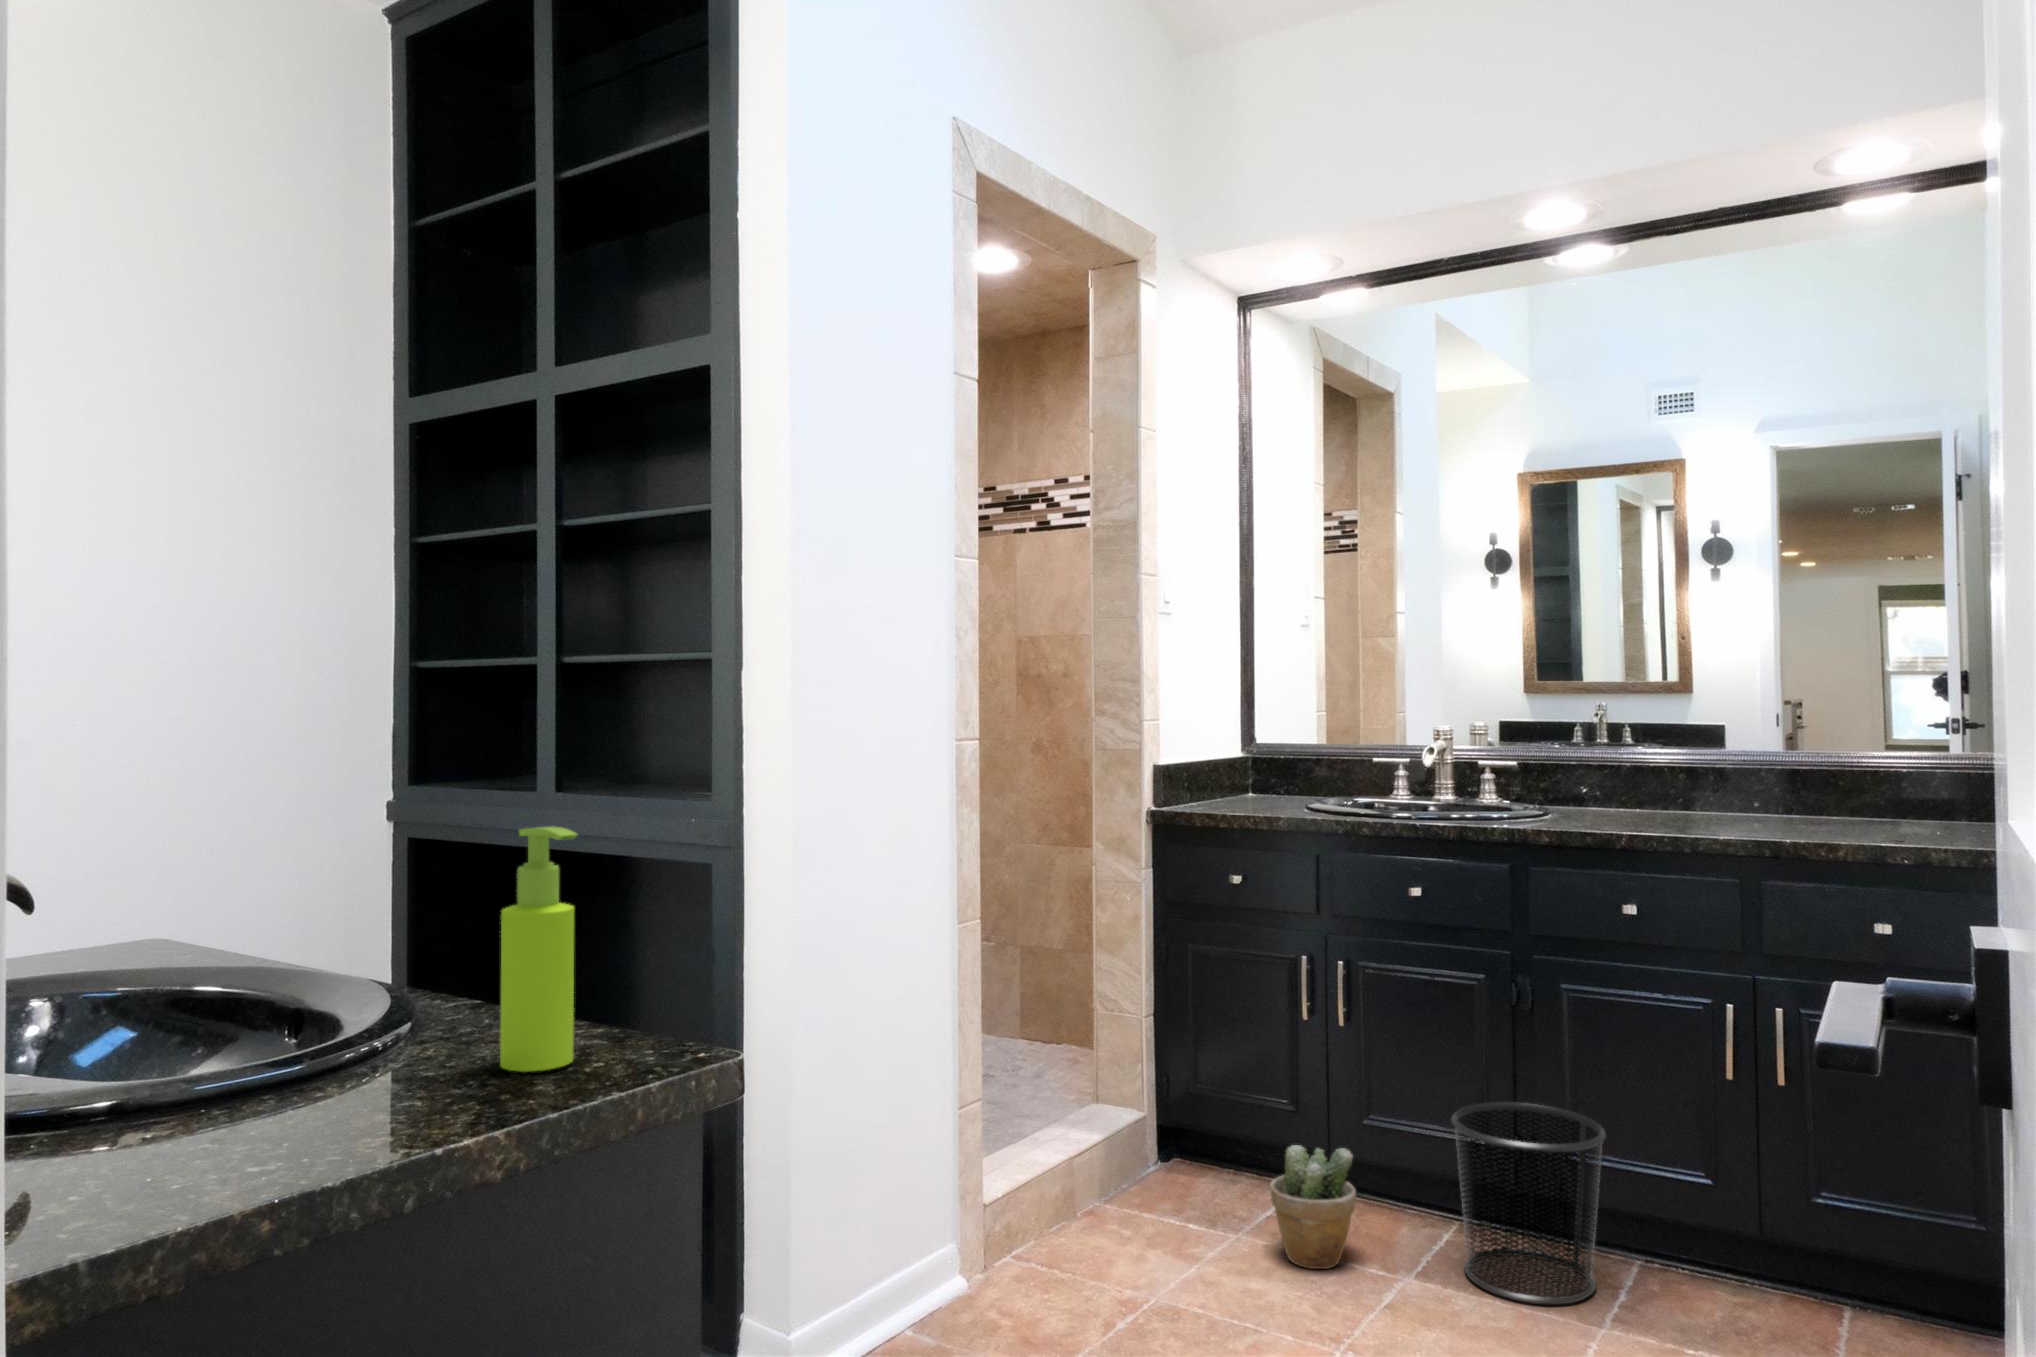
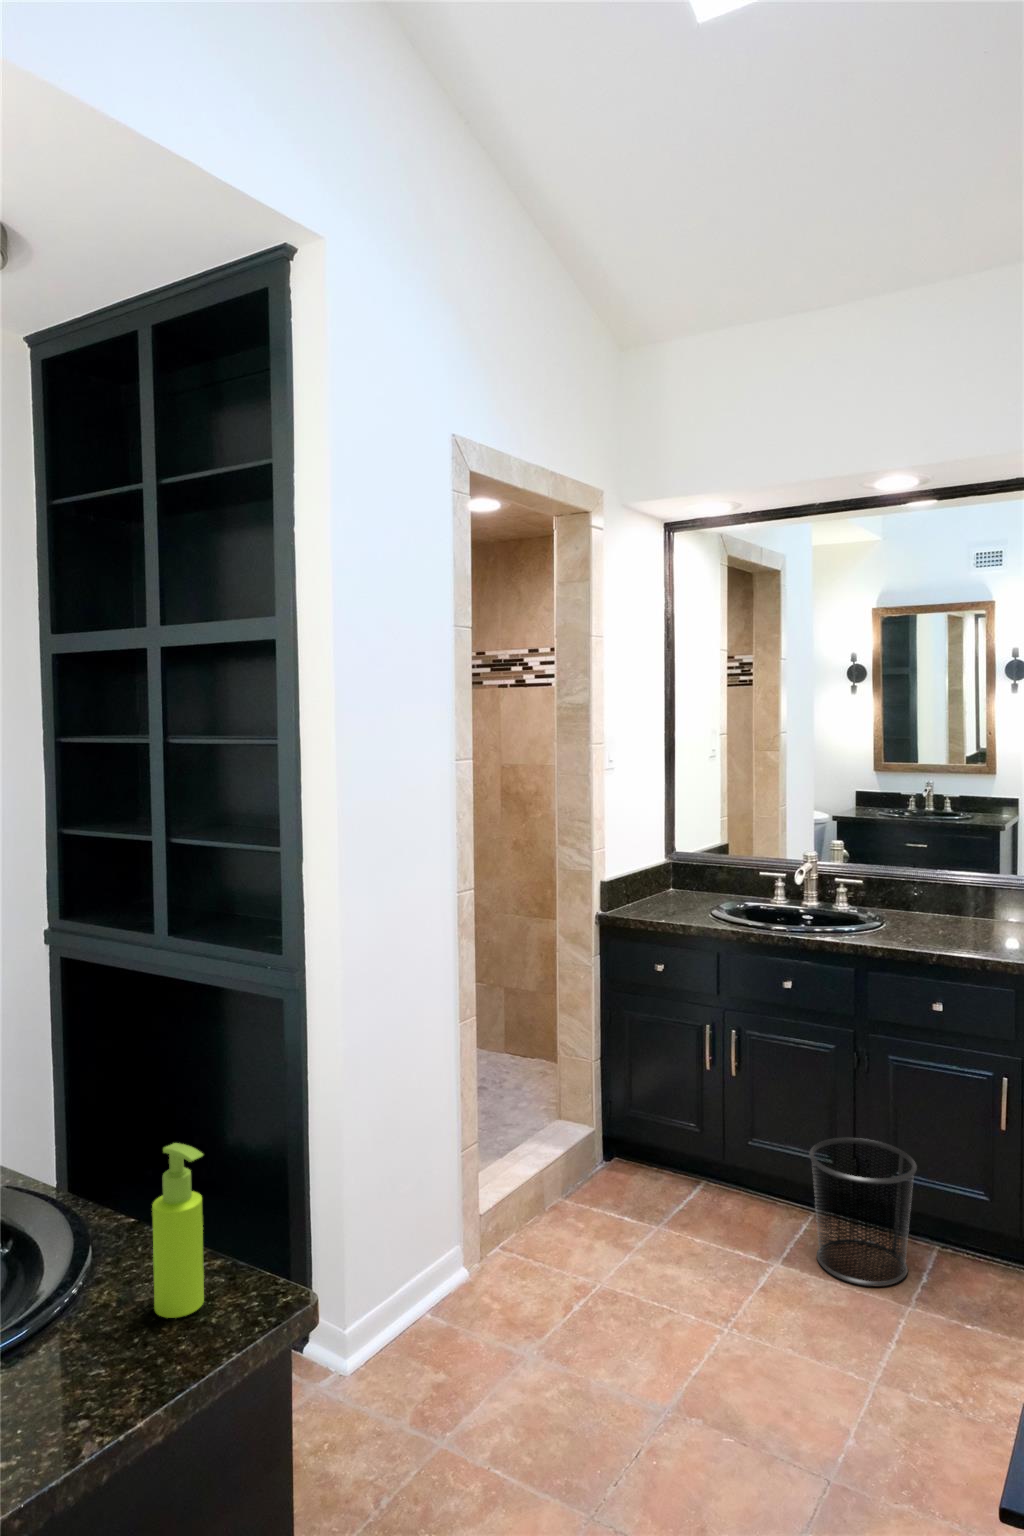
potted plant: present [1270,1145,1356,1269] -> none [682,1170,742,1257]

